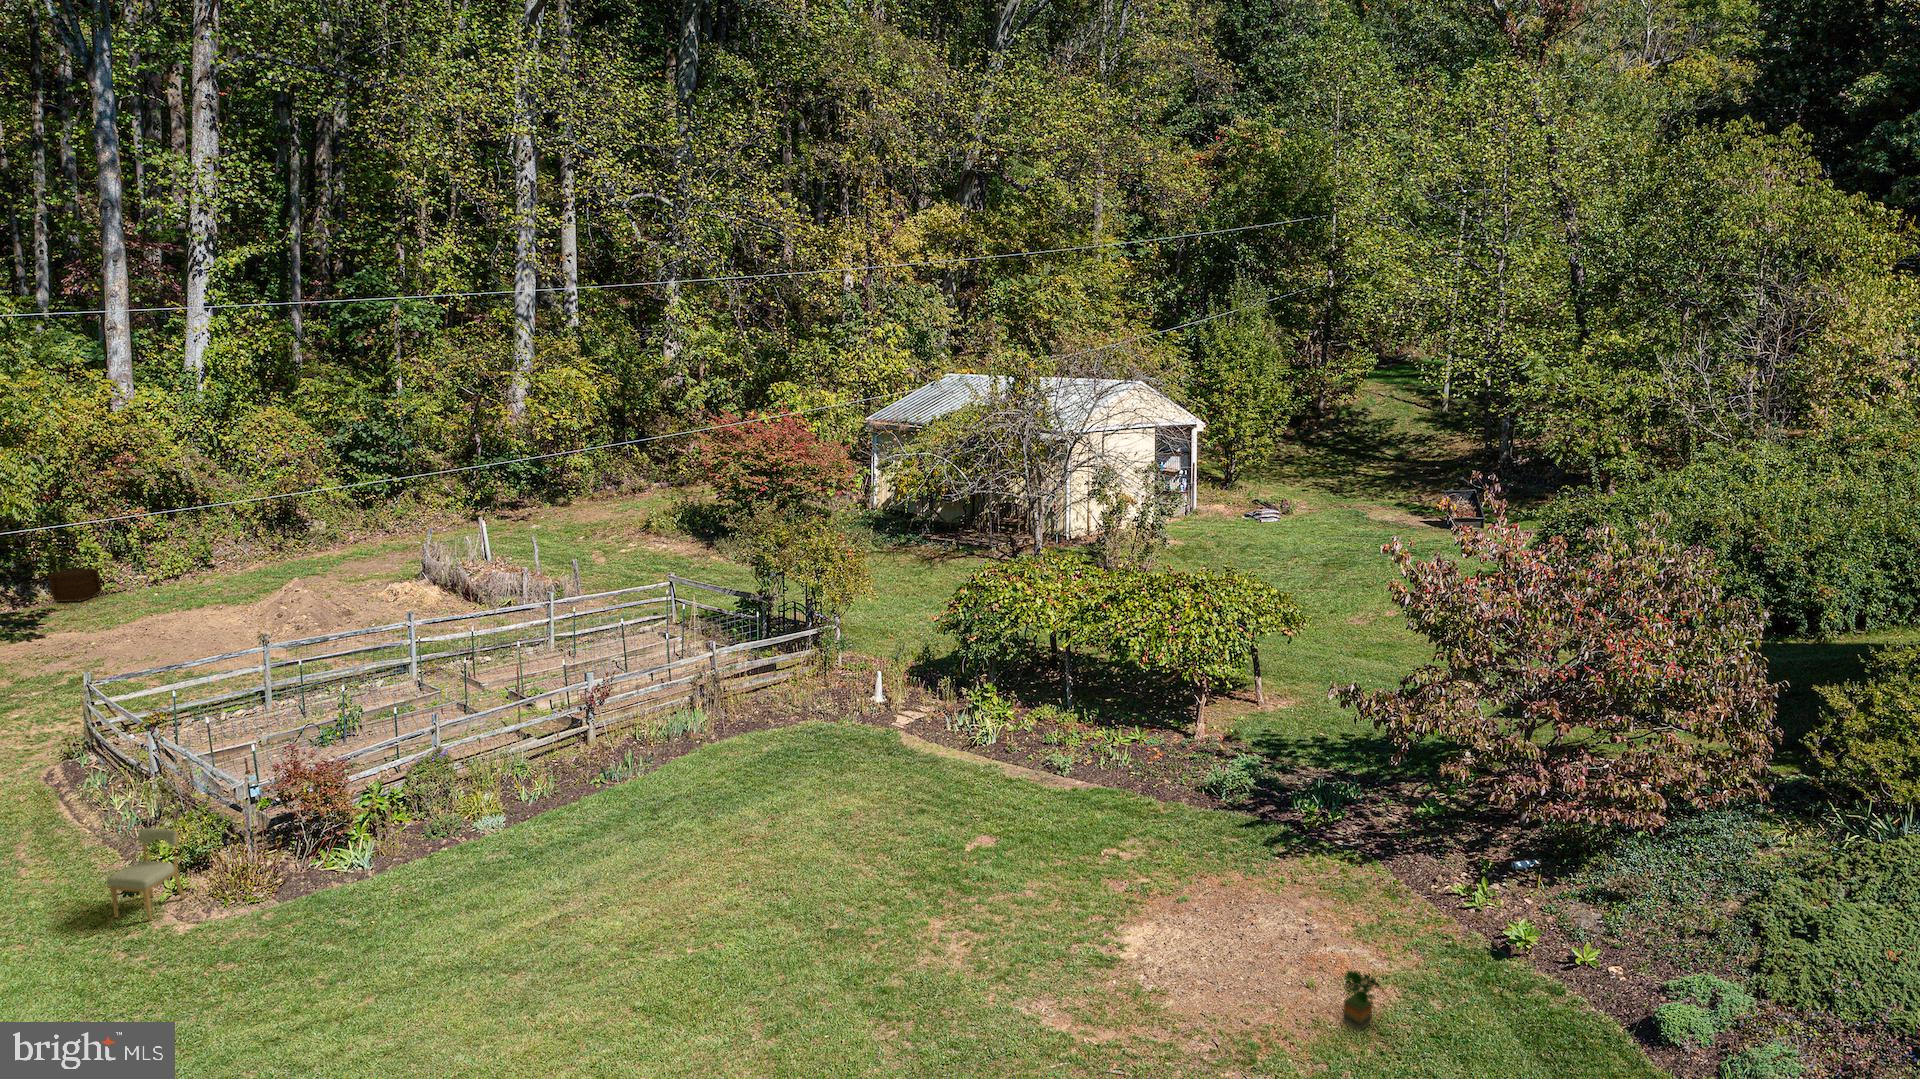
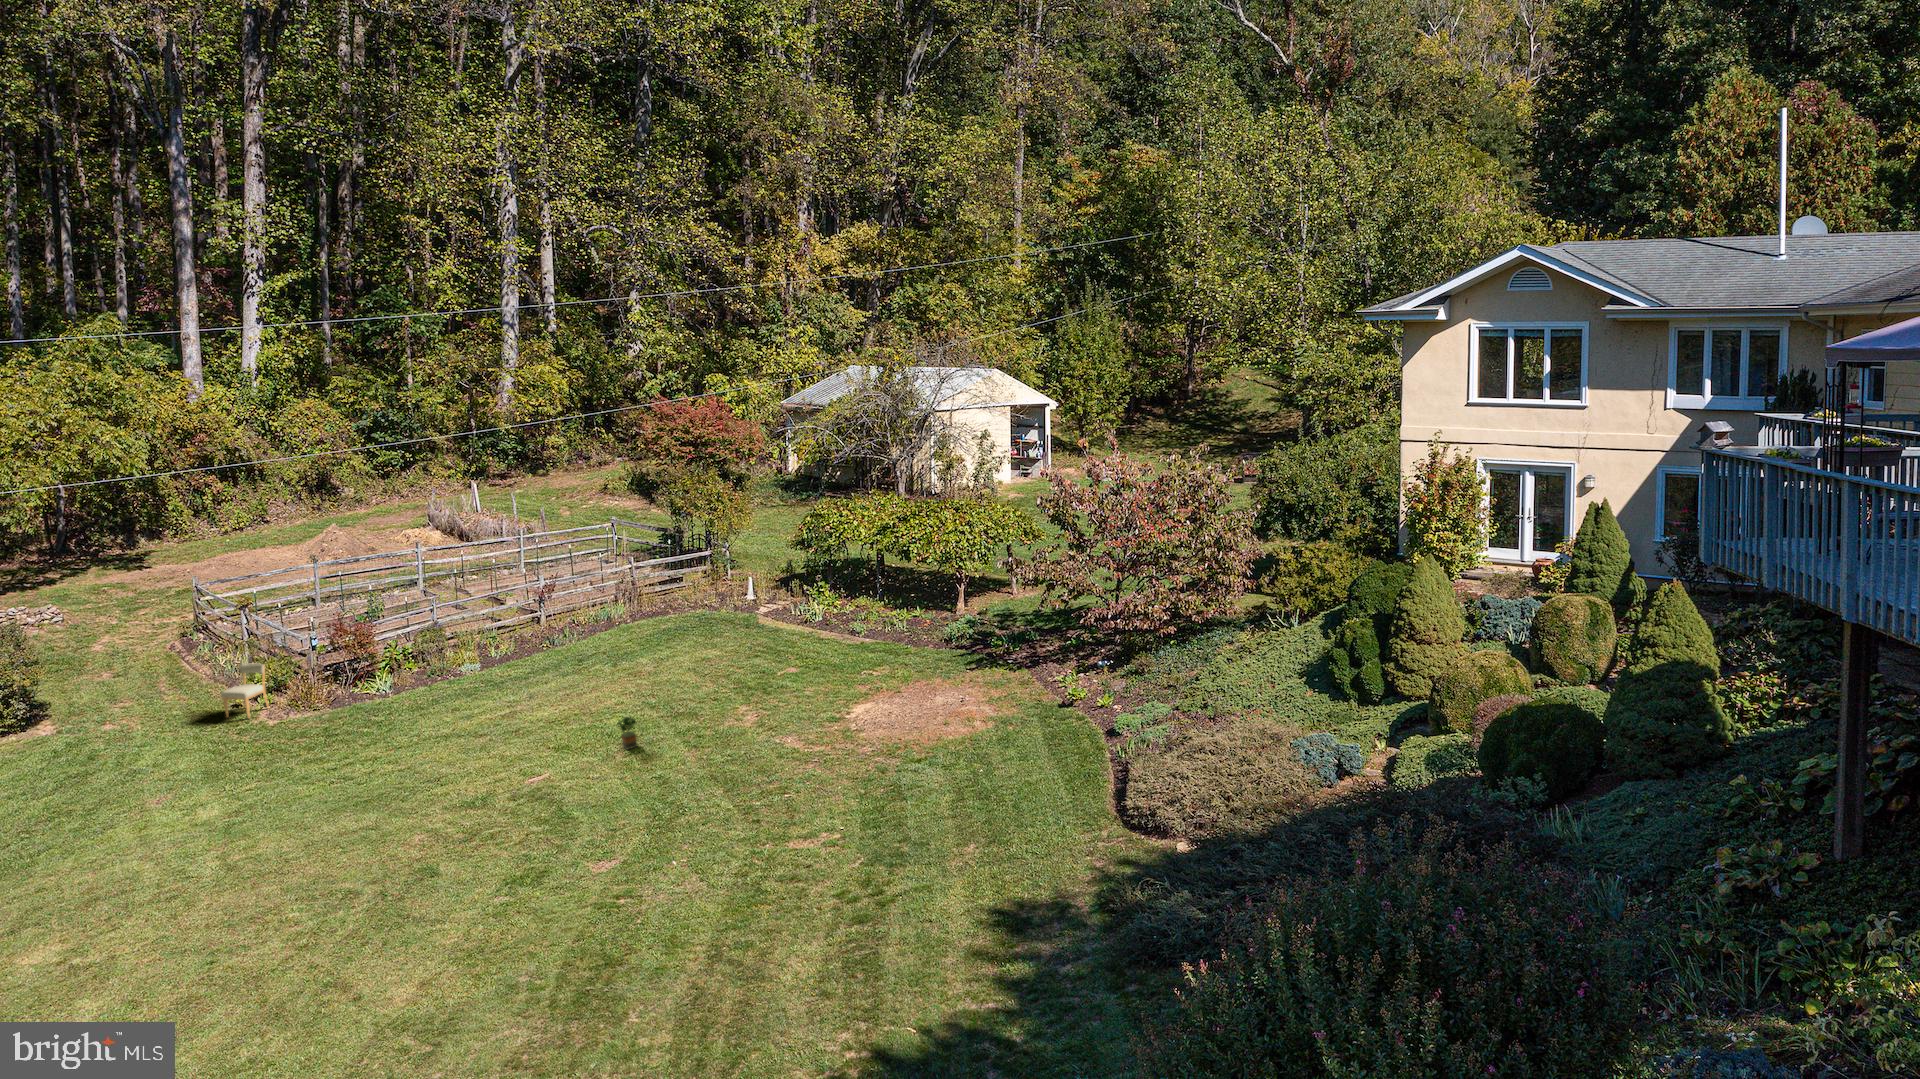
wooden crate: present [48,567,103,602] -> none [147,520,187,546]
potted tree: present [1343,971,1379,1031] -> present [617,717,637,750]

